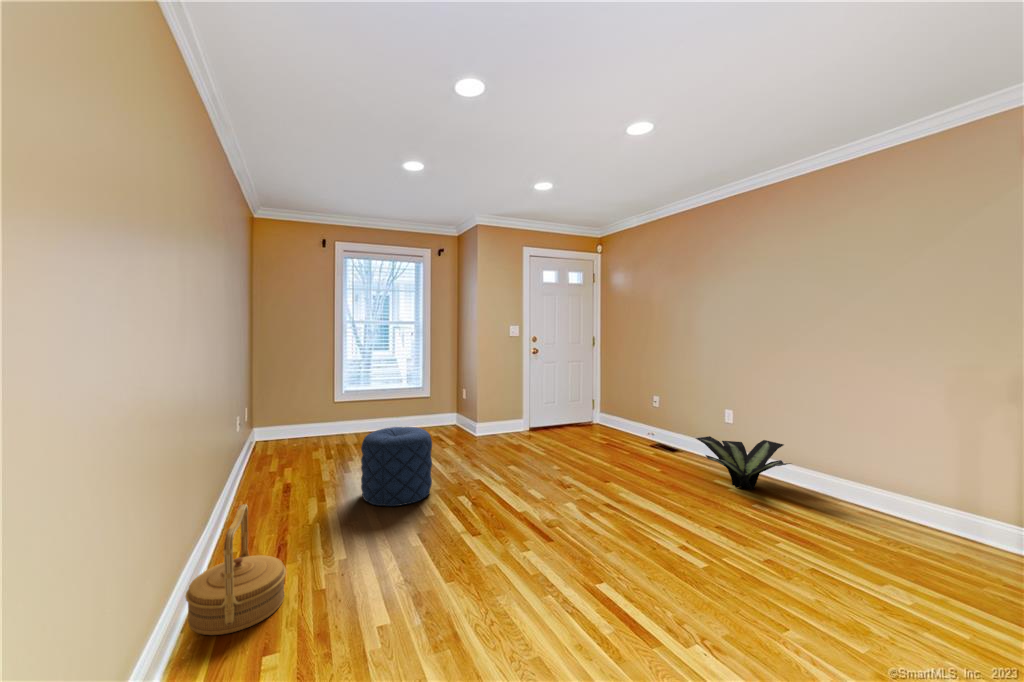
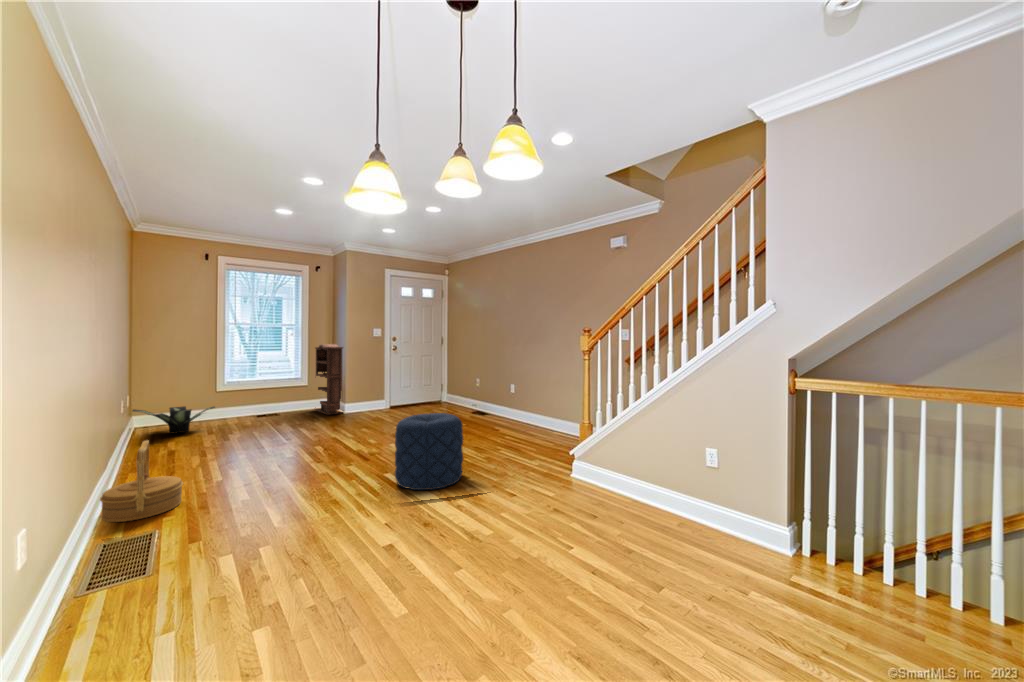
bookshelf: none [439,346,473,437] -> present [315,344,343,415]
pouf: present [361,427,432,506] -> present [395,413,463,490]
potted plant: present [696,436,791,490] -> present [133,406,215,434]

